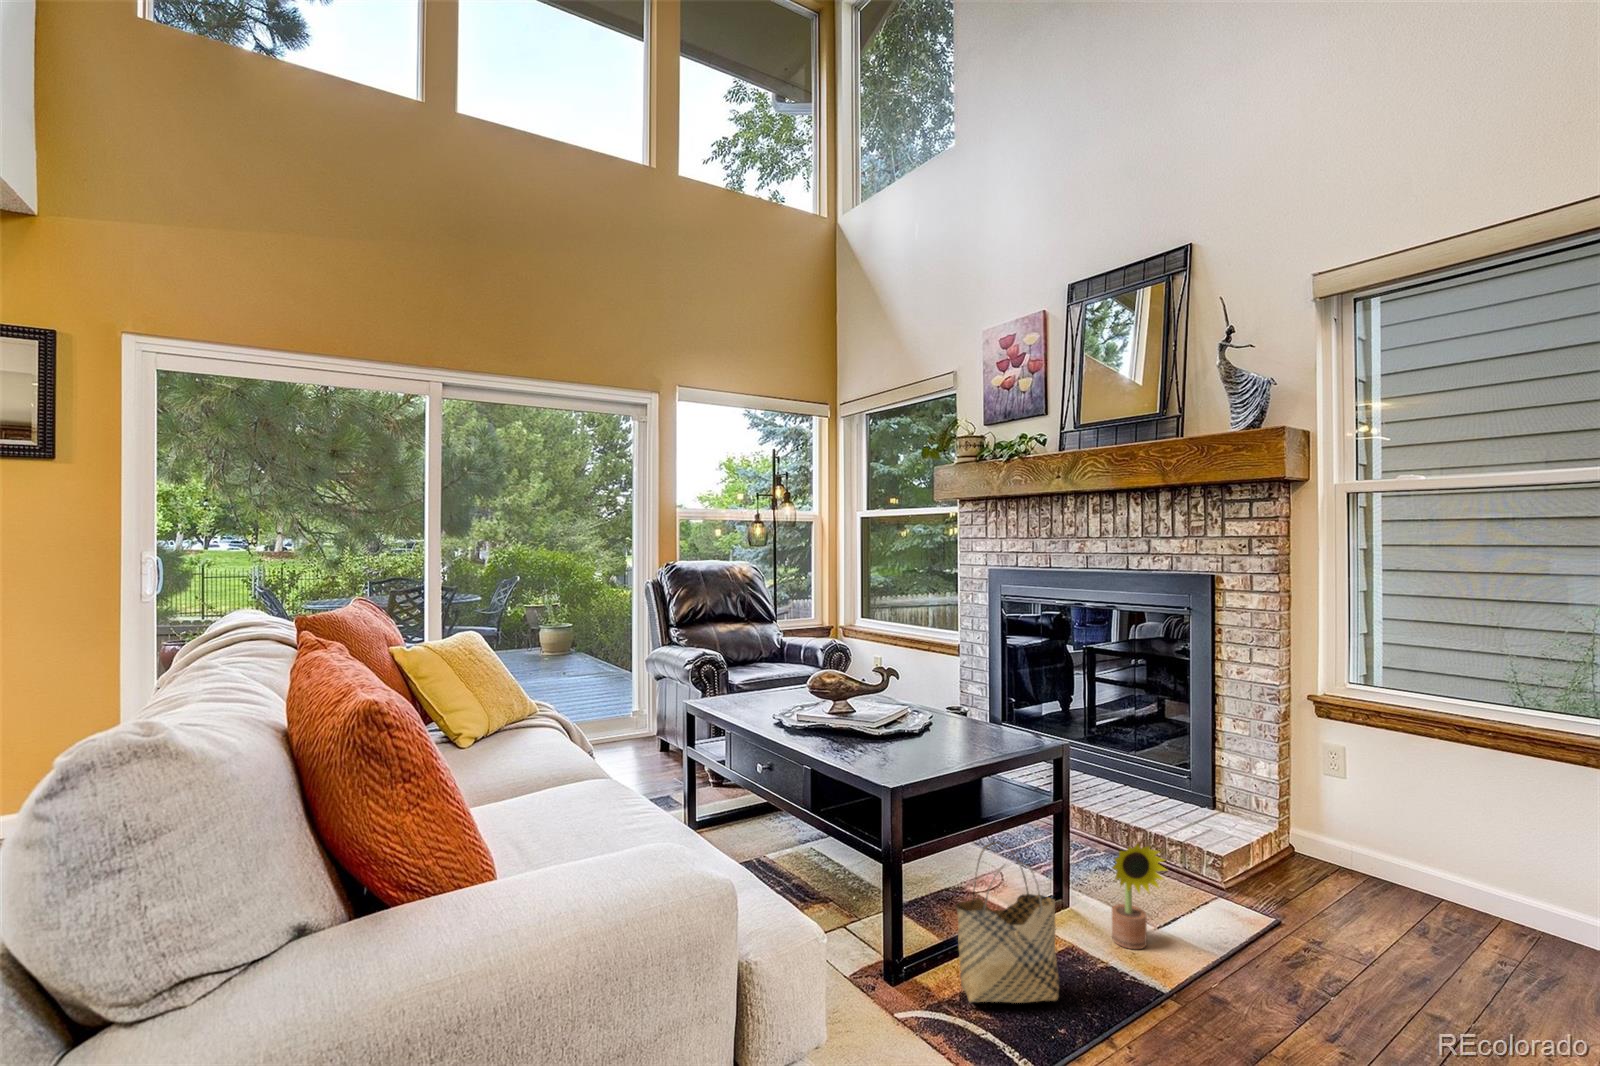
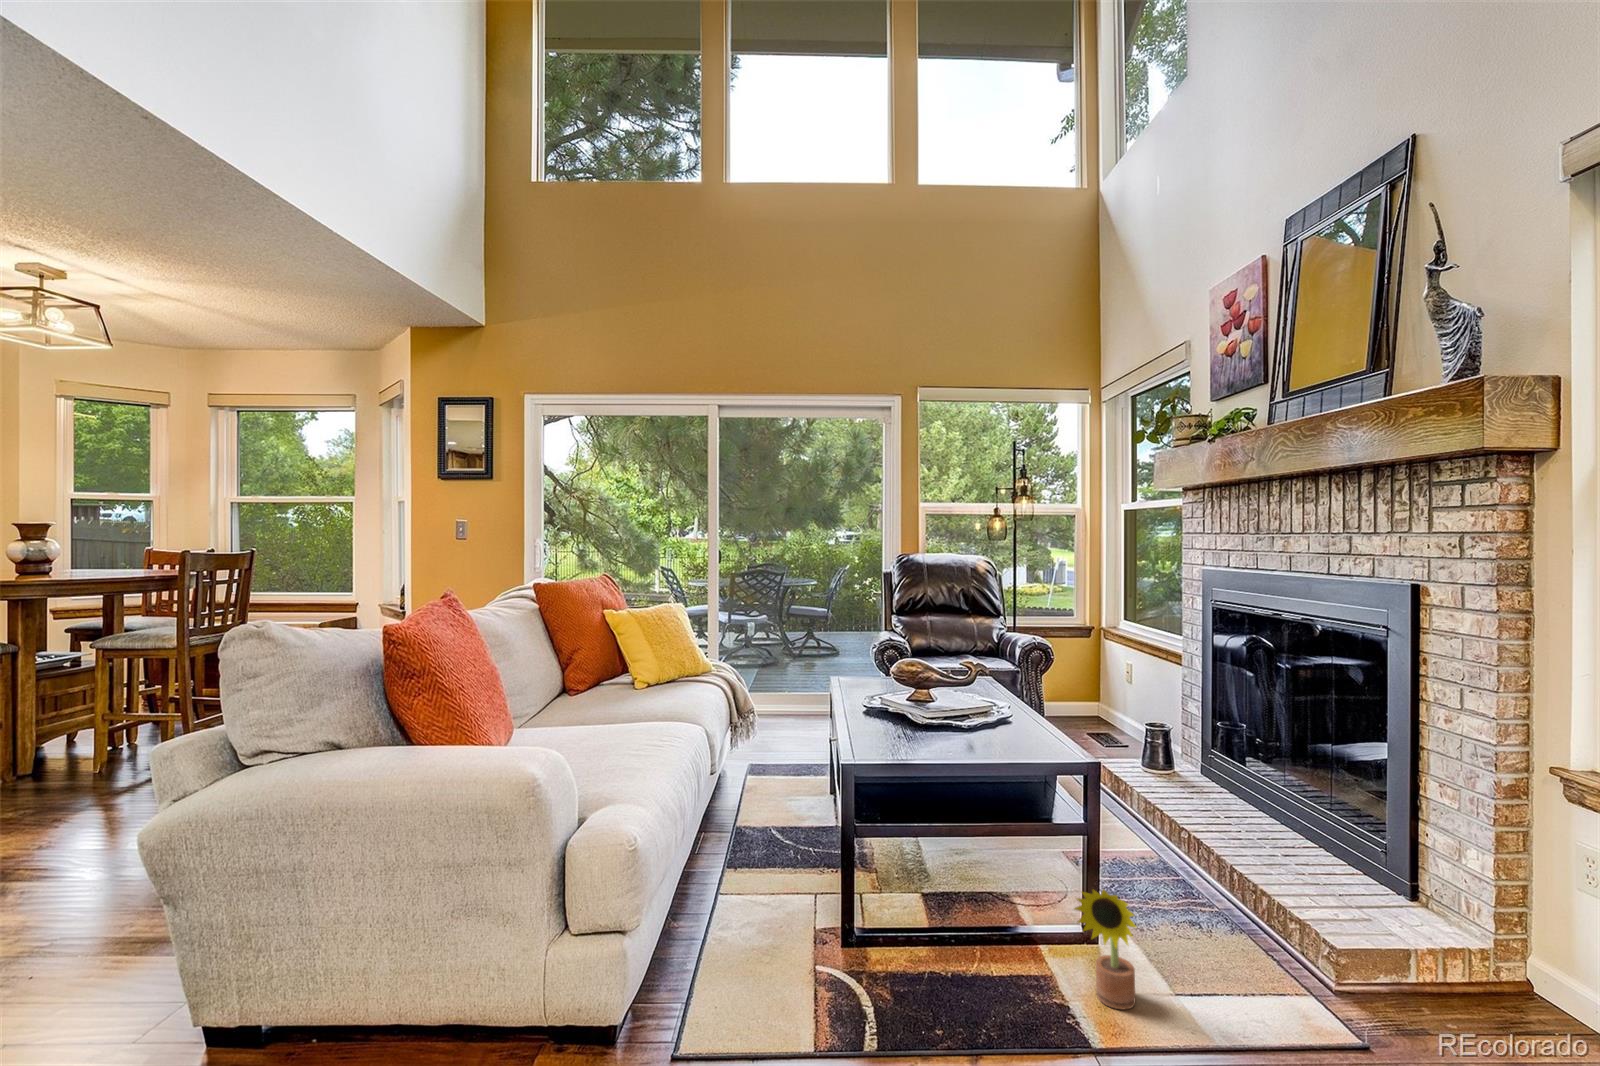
woven basket: present [956,842,1059,1003] -> none [872,847,972,1015]

